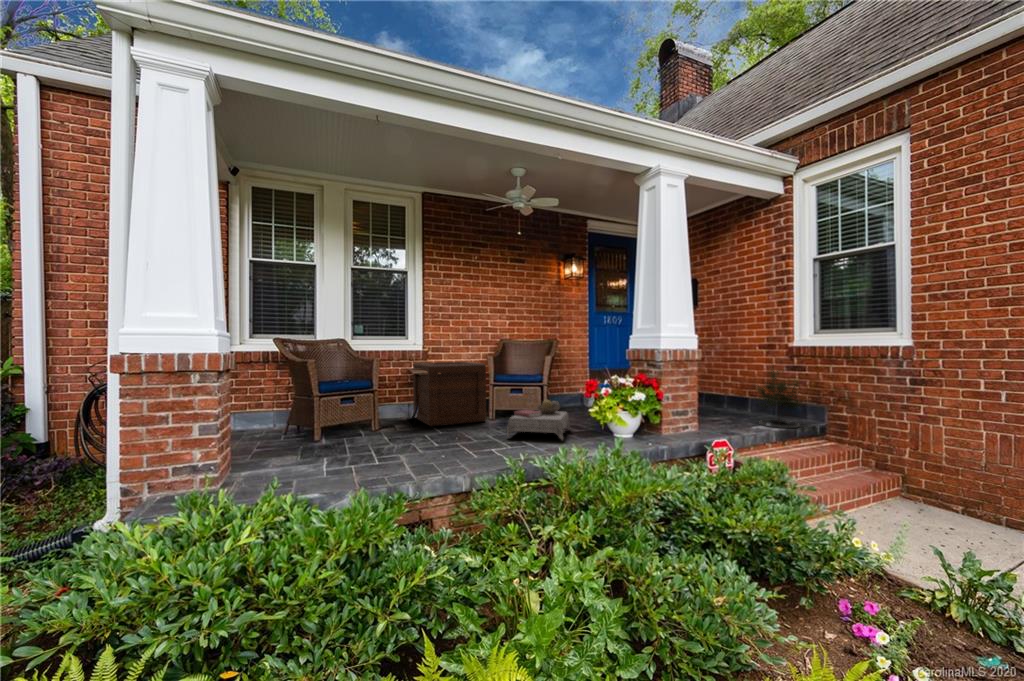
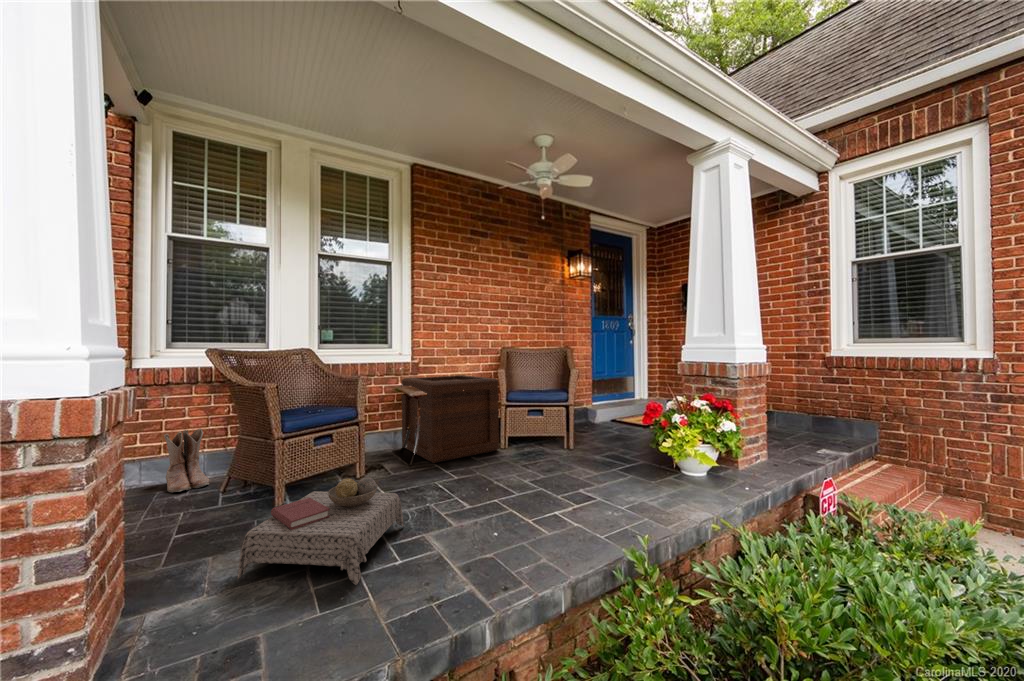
potted tree: present [756,367,801,428] -> none [795,374,852,447]
boots: none [248,394,276,434] -> present [164,428,209,493]
ottoman: present [507,400,570,440] -> present [237,477,404,585]

